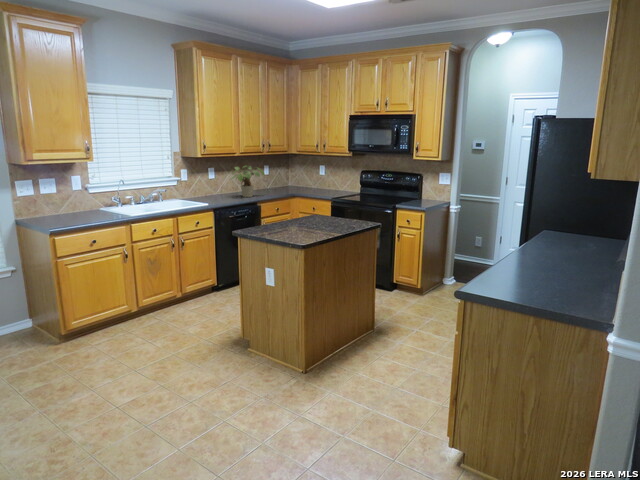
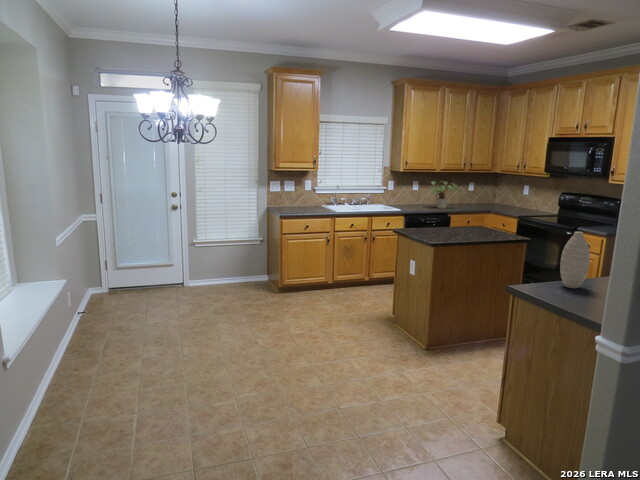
vase: none [507,221,541,287] -> present [560,232,590,288]

